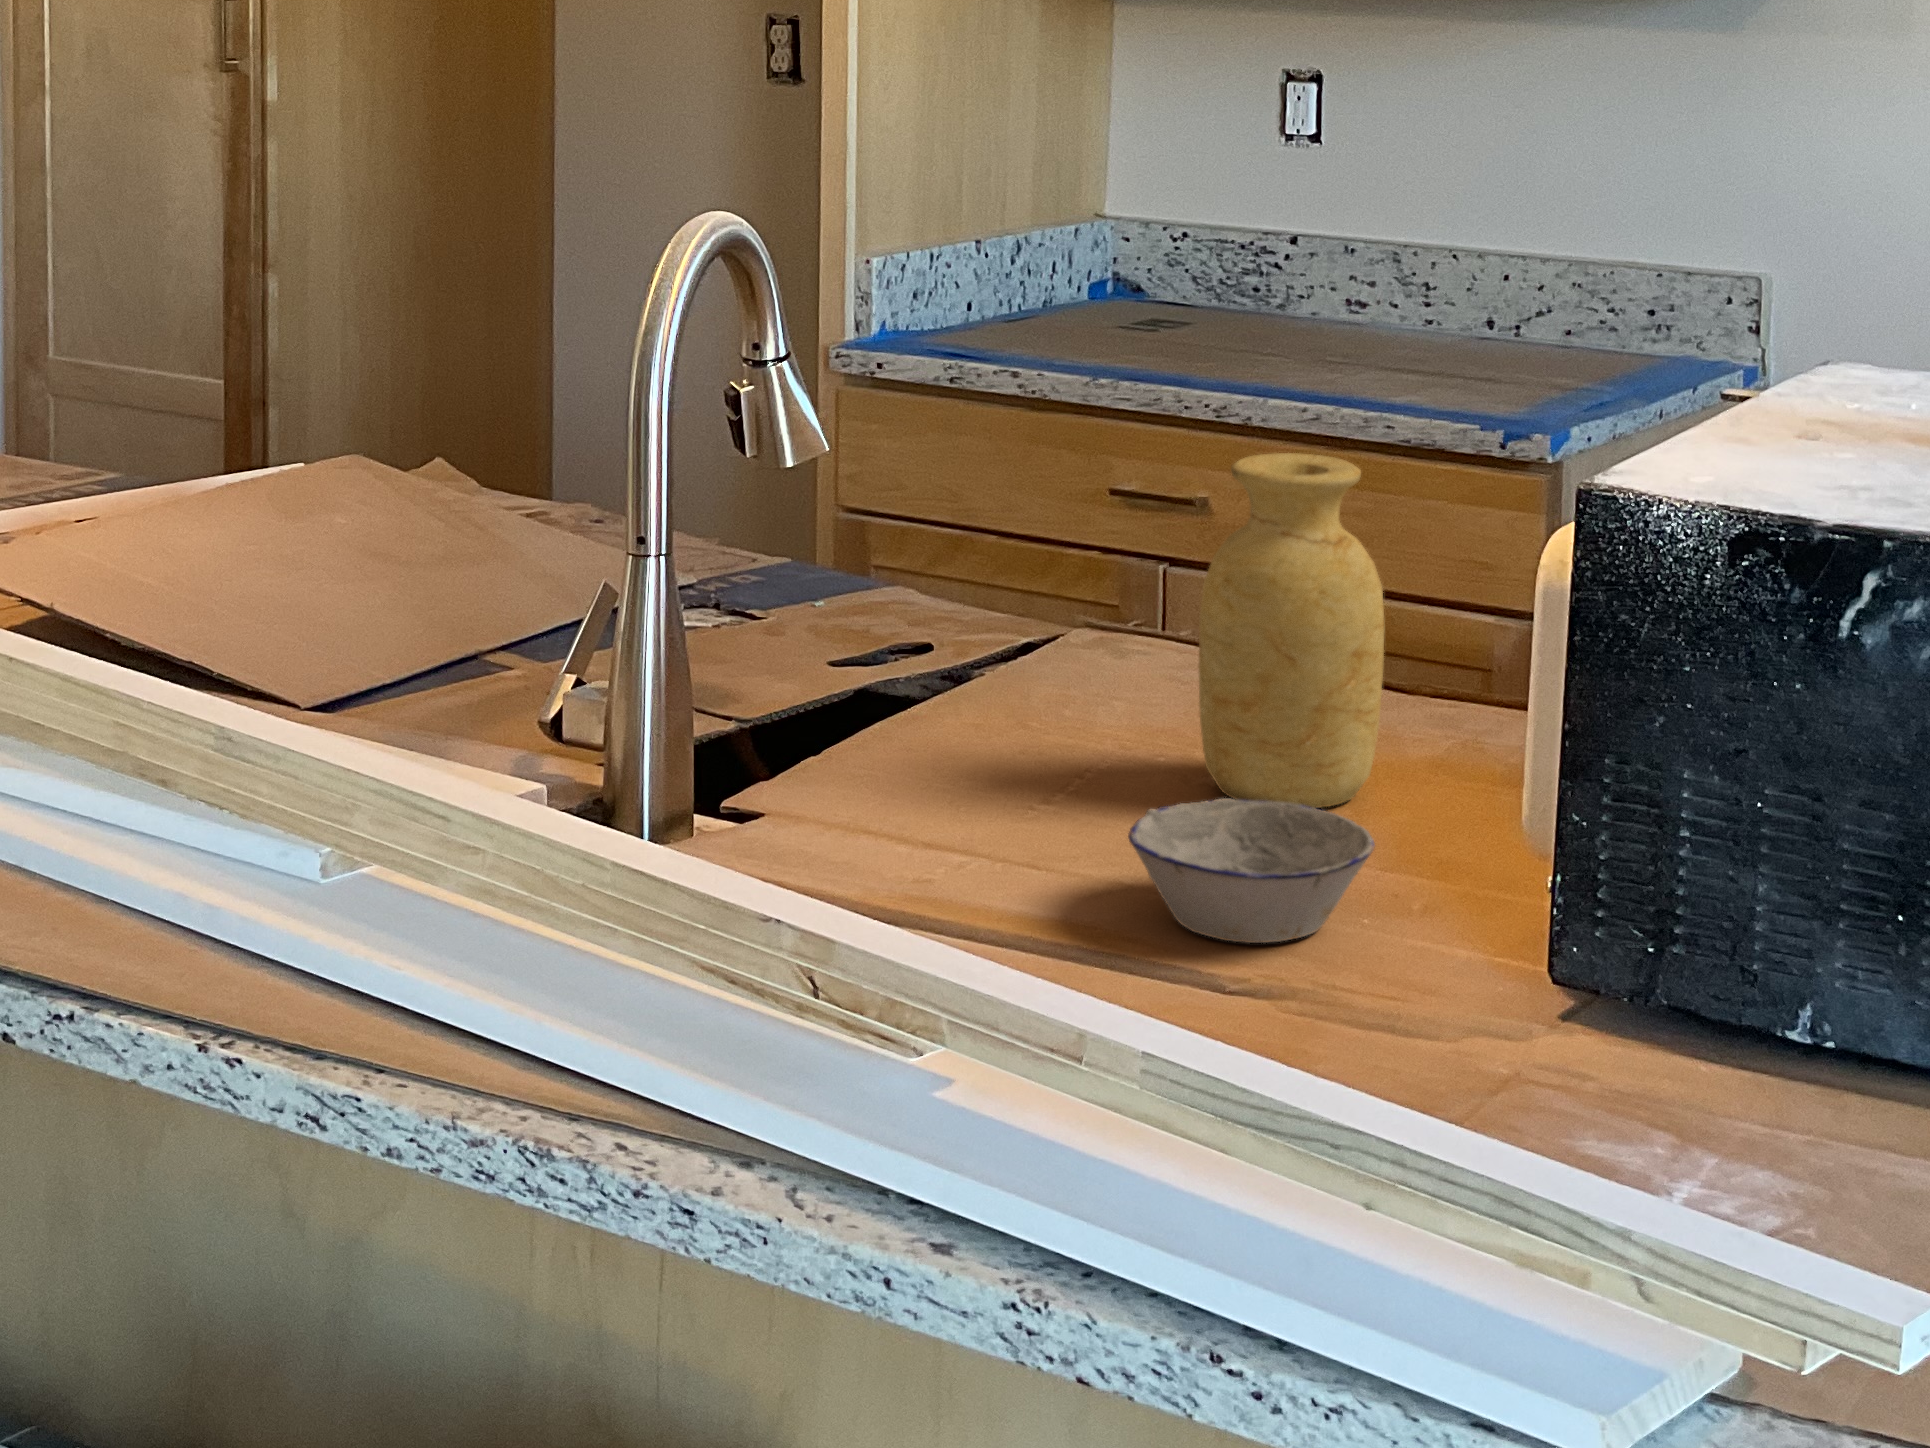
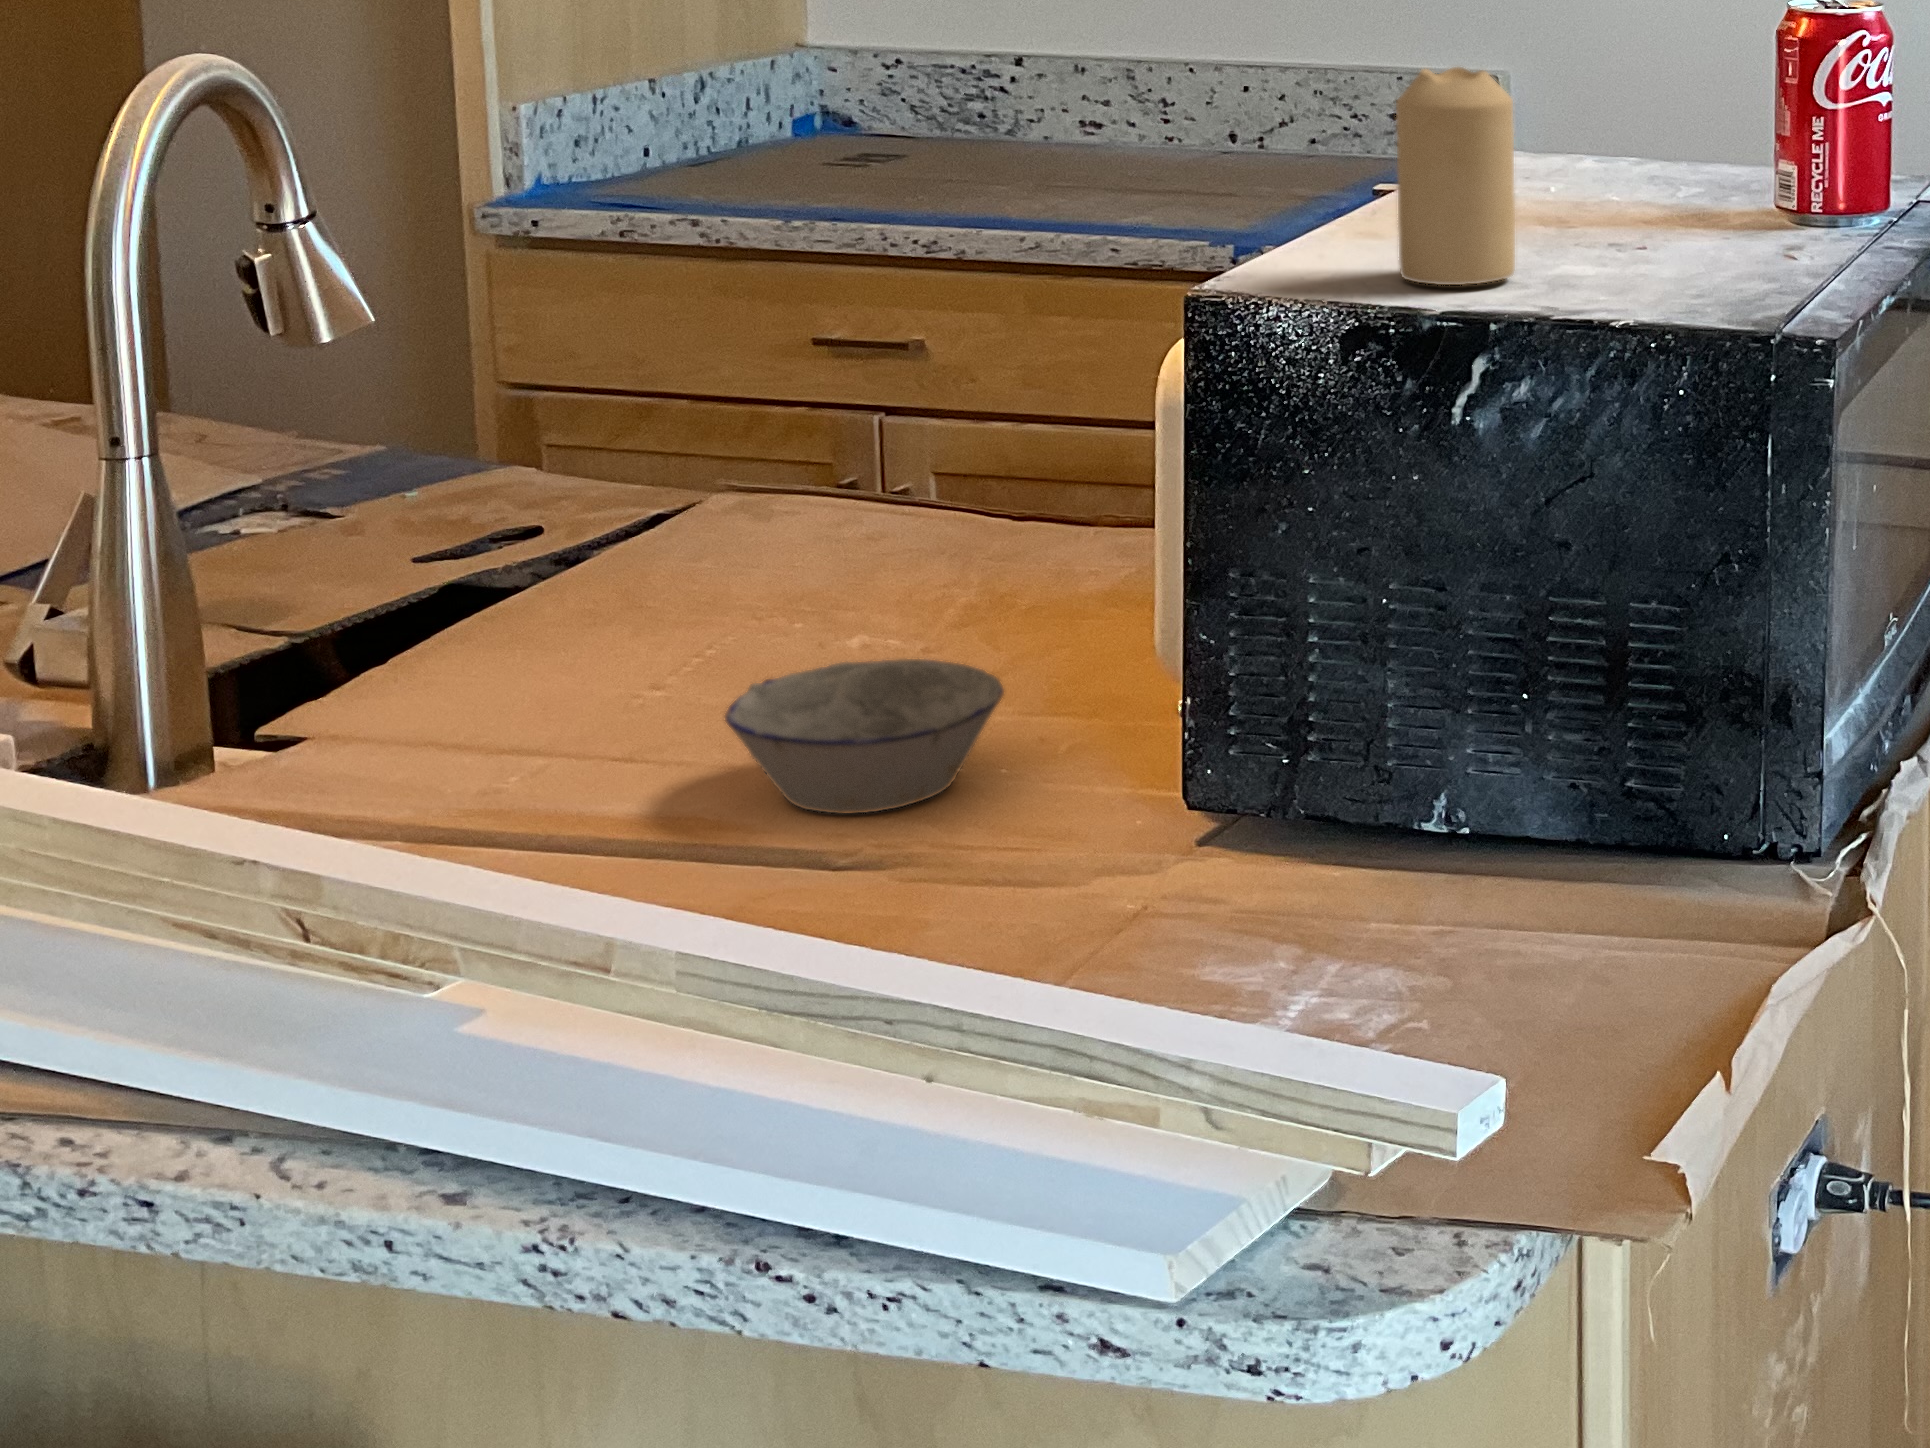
candle: none [1793,276,1919,493] -> present [1396,67,1515,285]
vase: present [1199,453,1385,808] -> none [822,287,1029,665]

